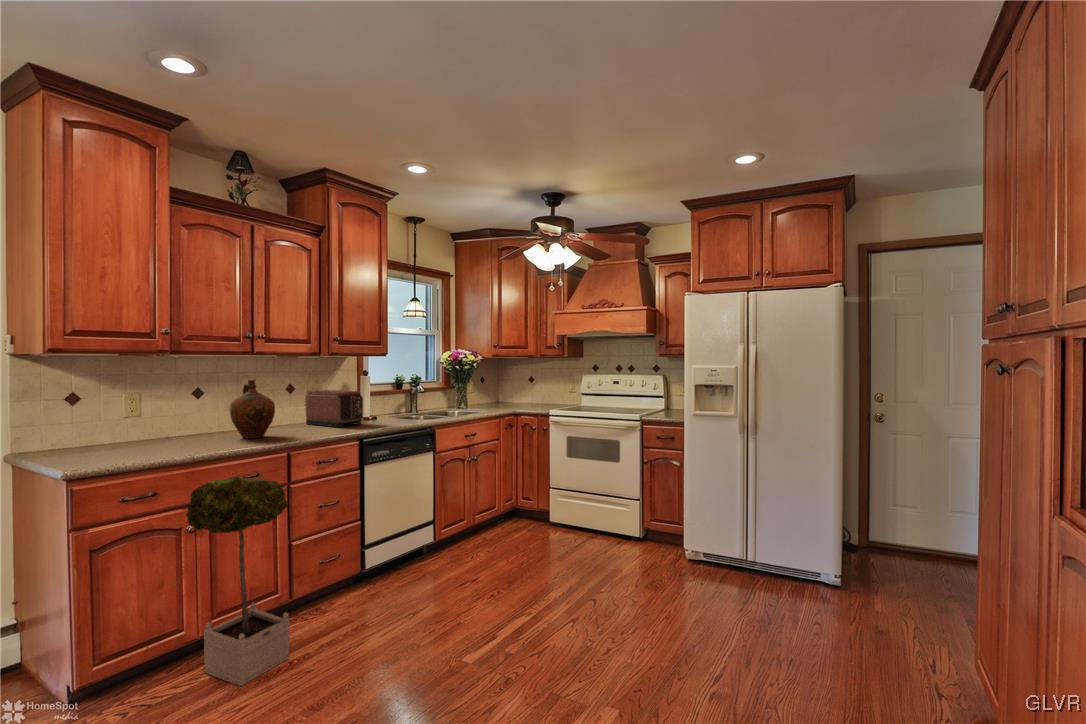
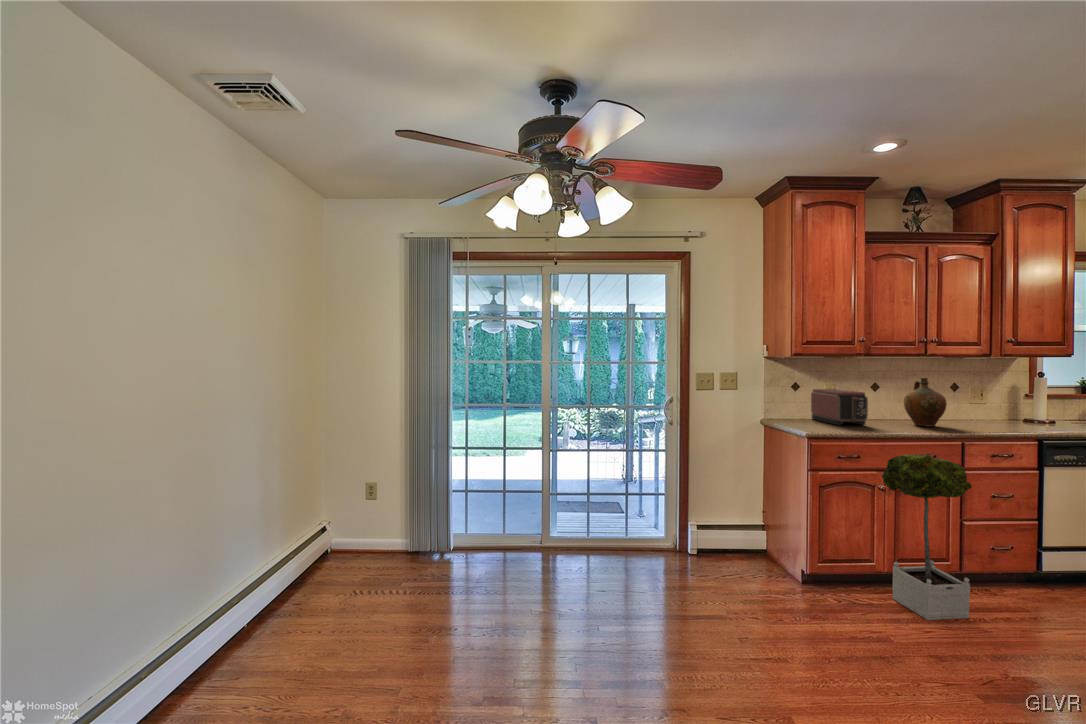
toaster: present [305,390,363,427] -> present [811,389,868,425]

